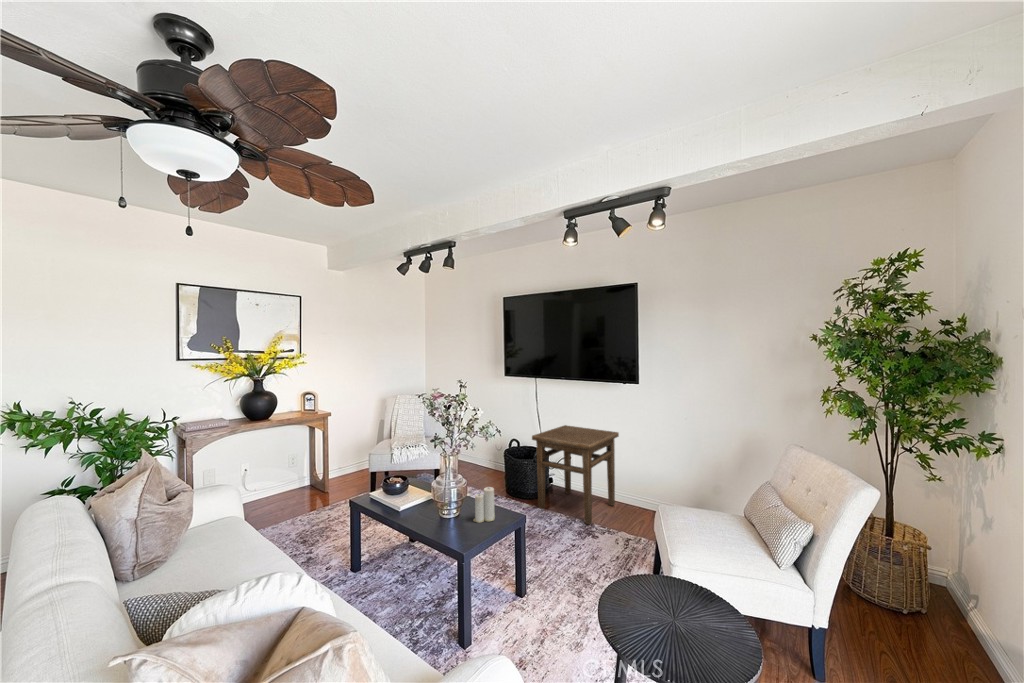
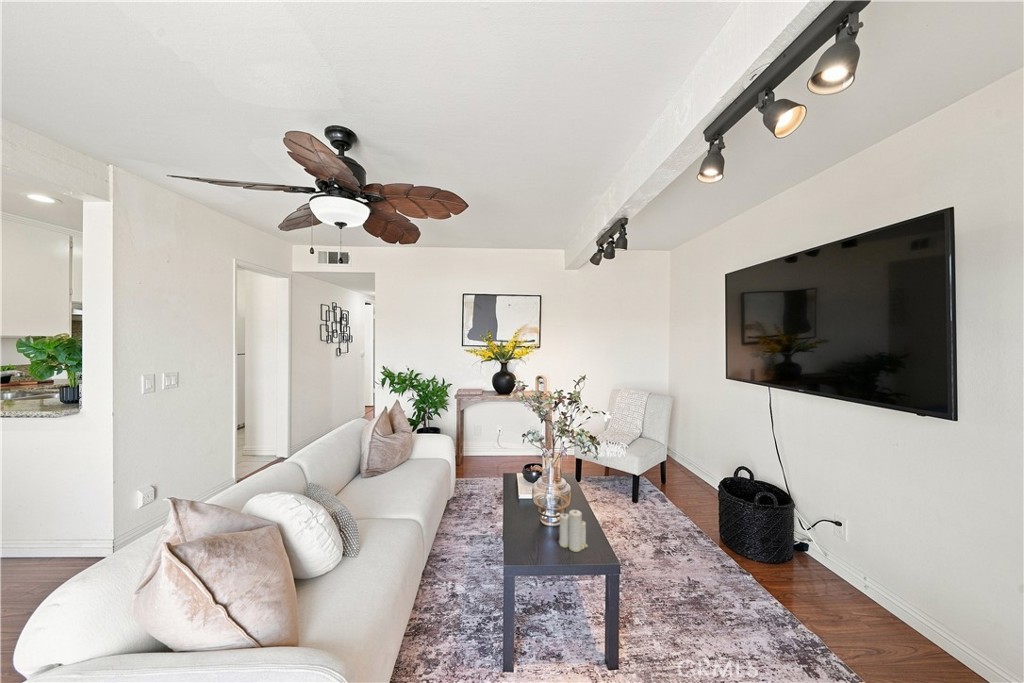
side table: present [532,425,619,524] -> none [742,470,941,647]

